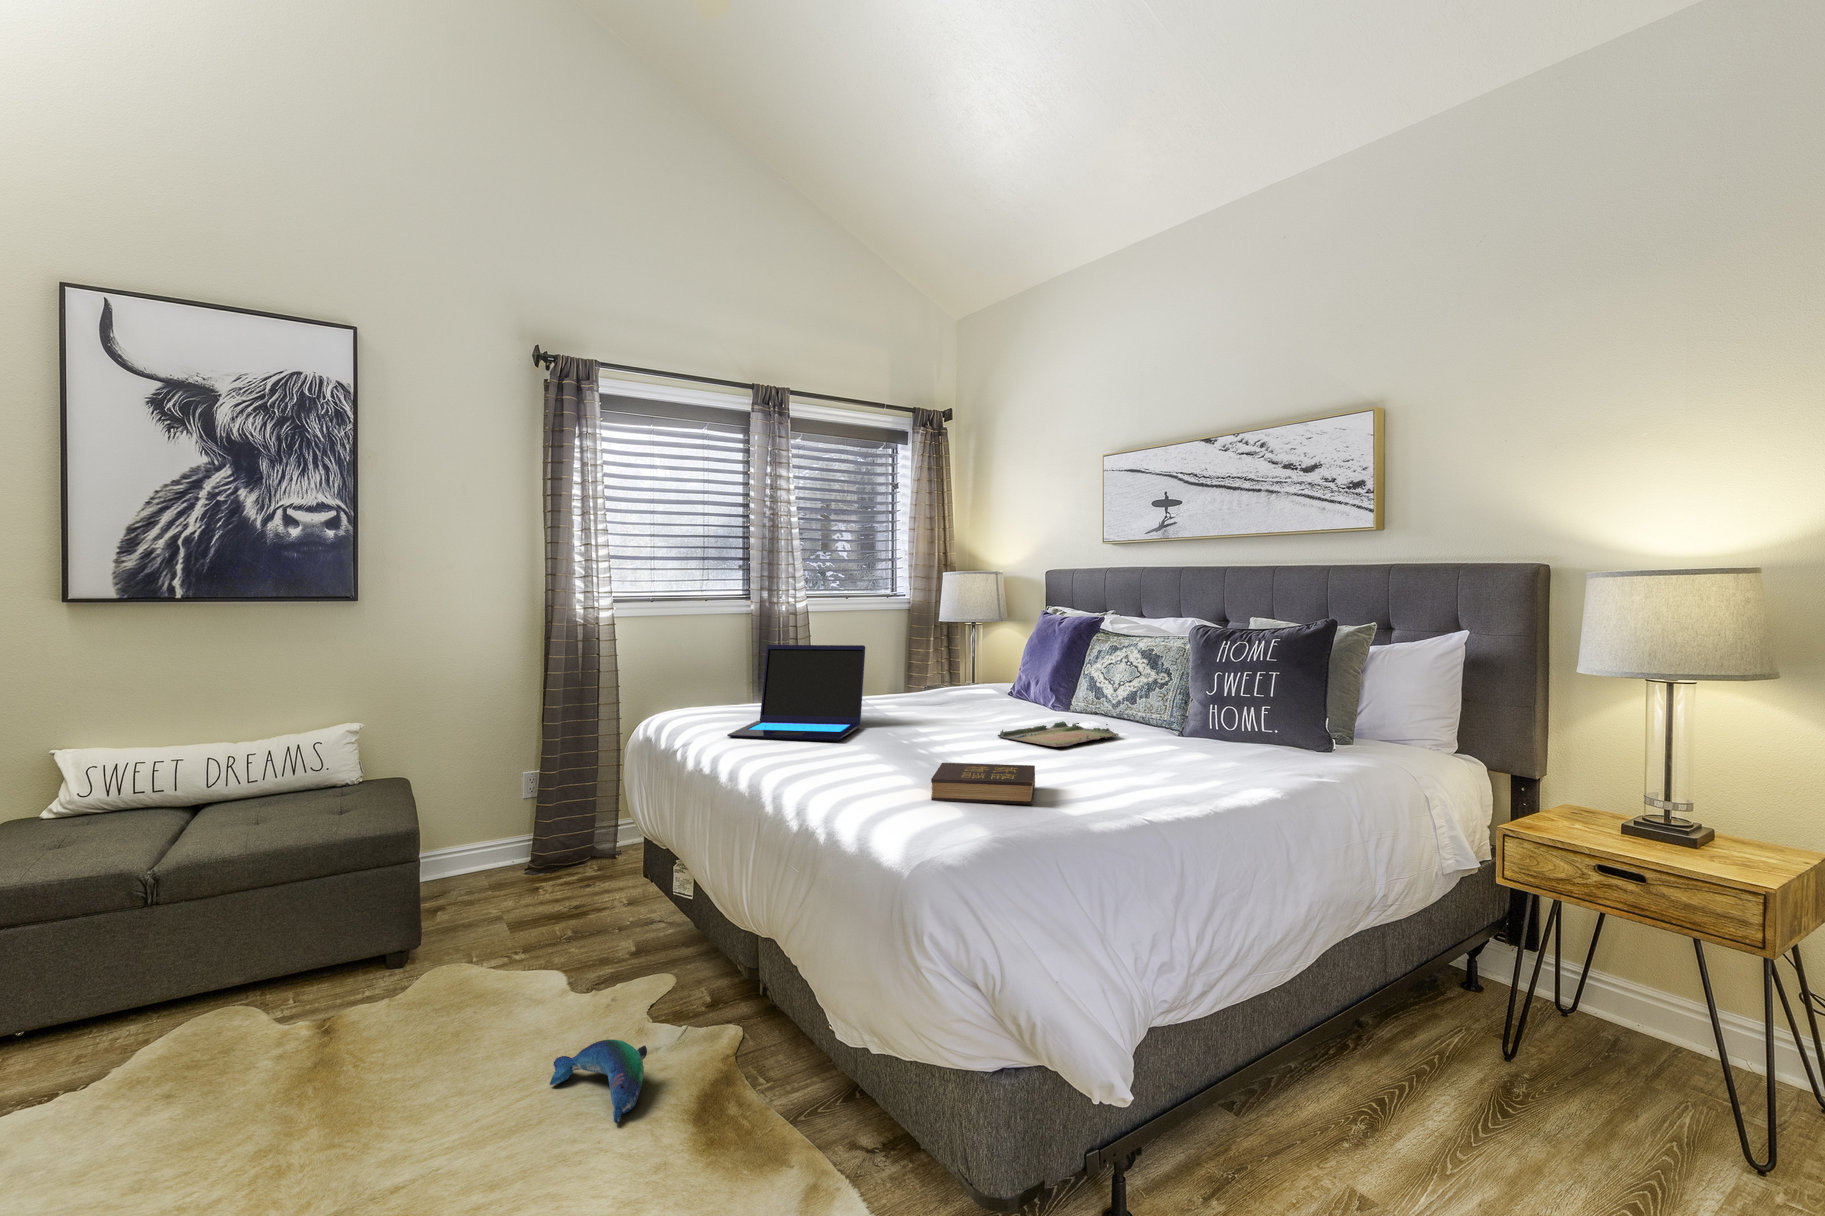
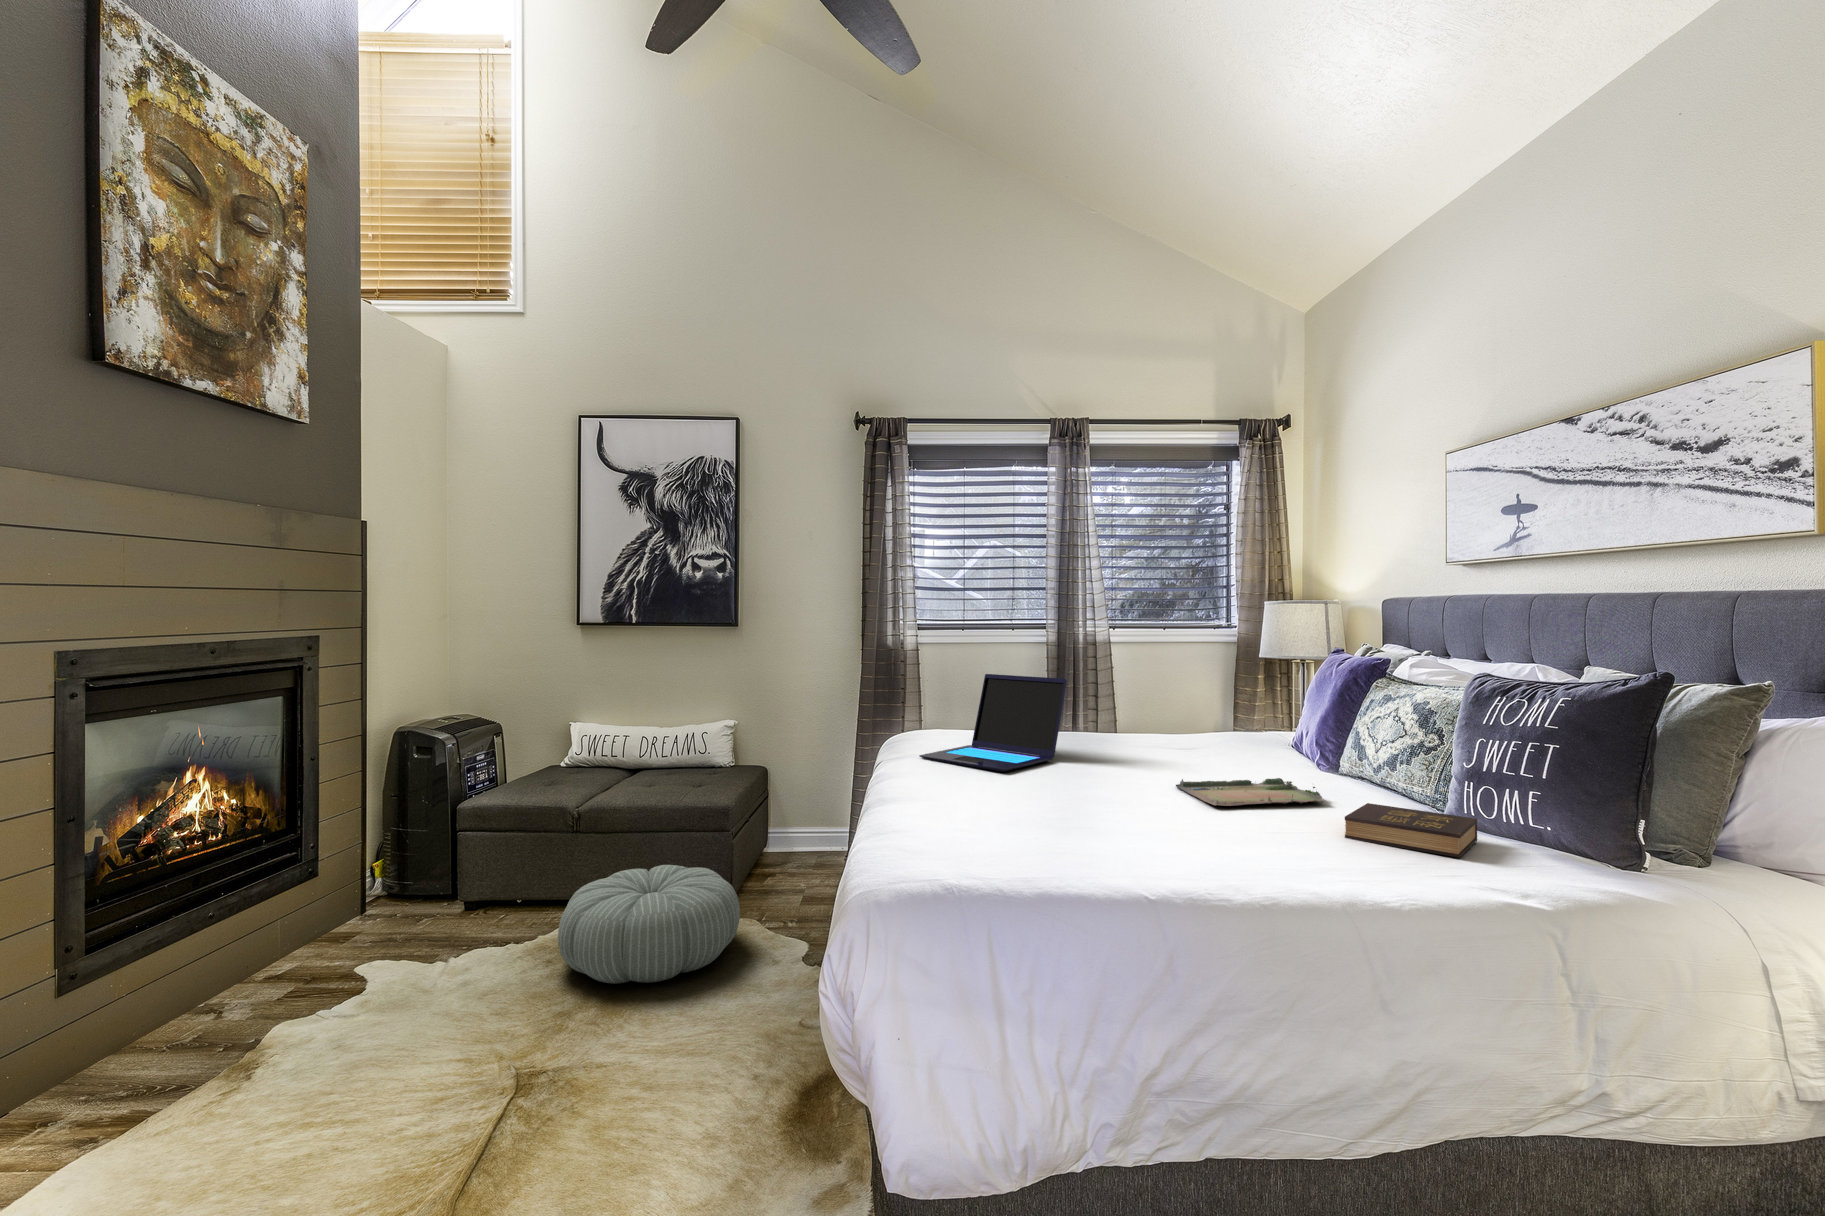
hardback book: present [931,763,1035,805] -> present [1345,803,1477,858]
pouf: none [201,913,485,1095] -> present [558,865,740,984]
plush toy: present [550,1040,647,1123] -> none [729,999,793,1067]

